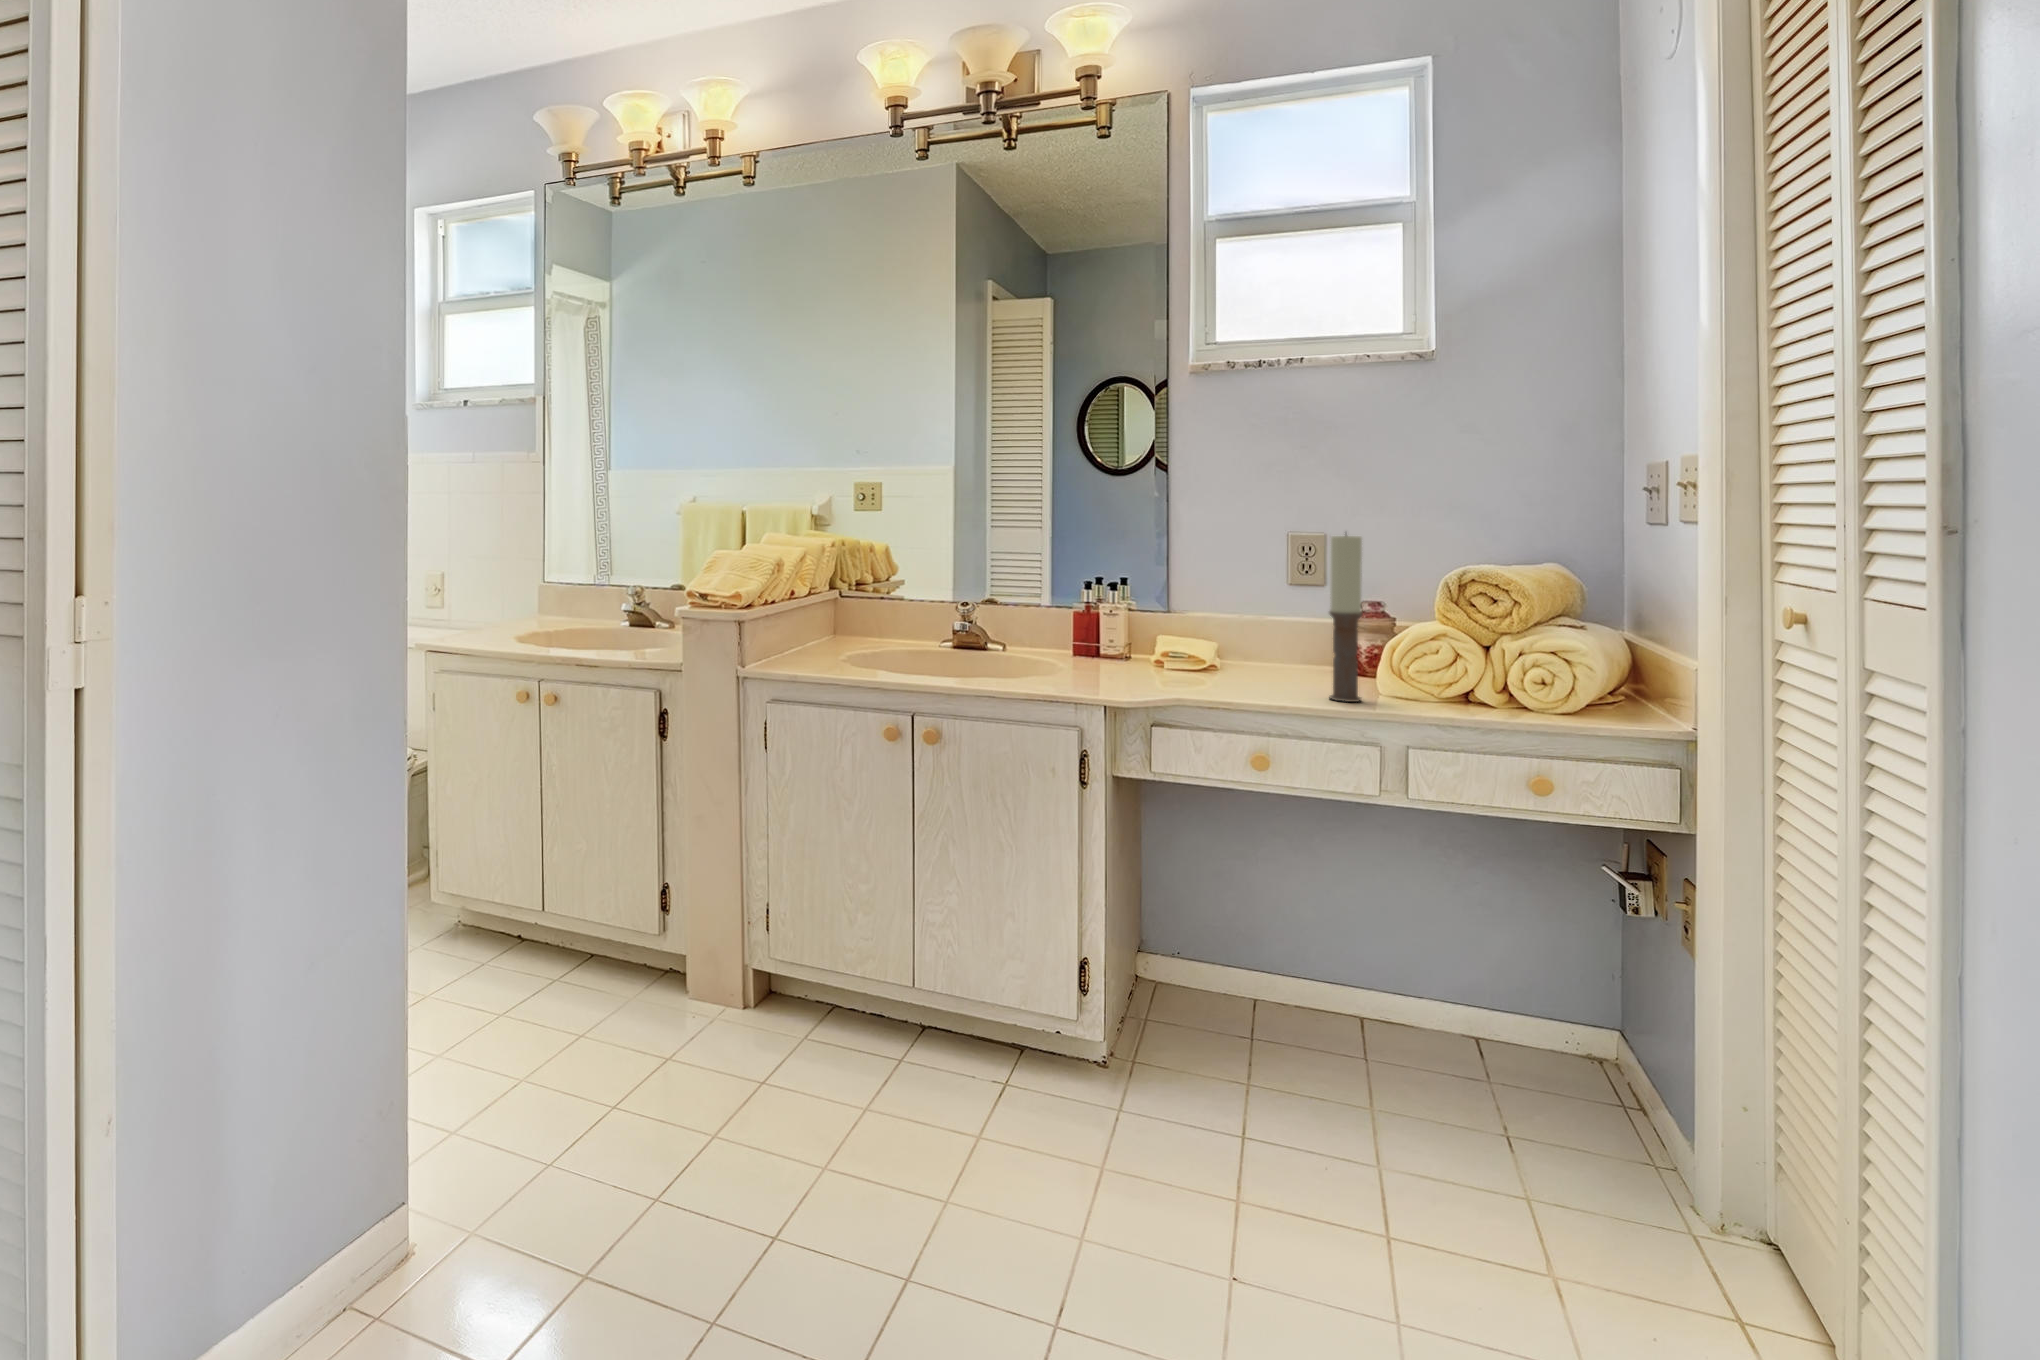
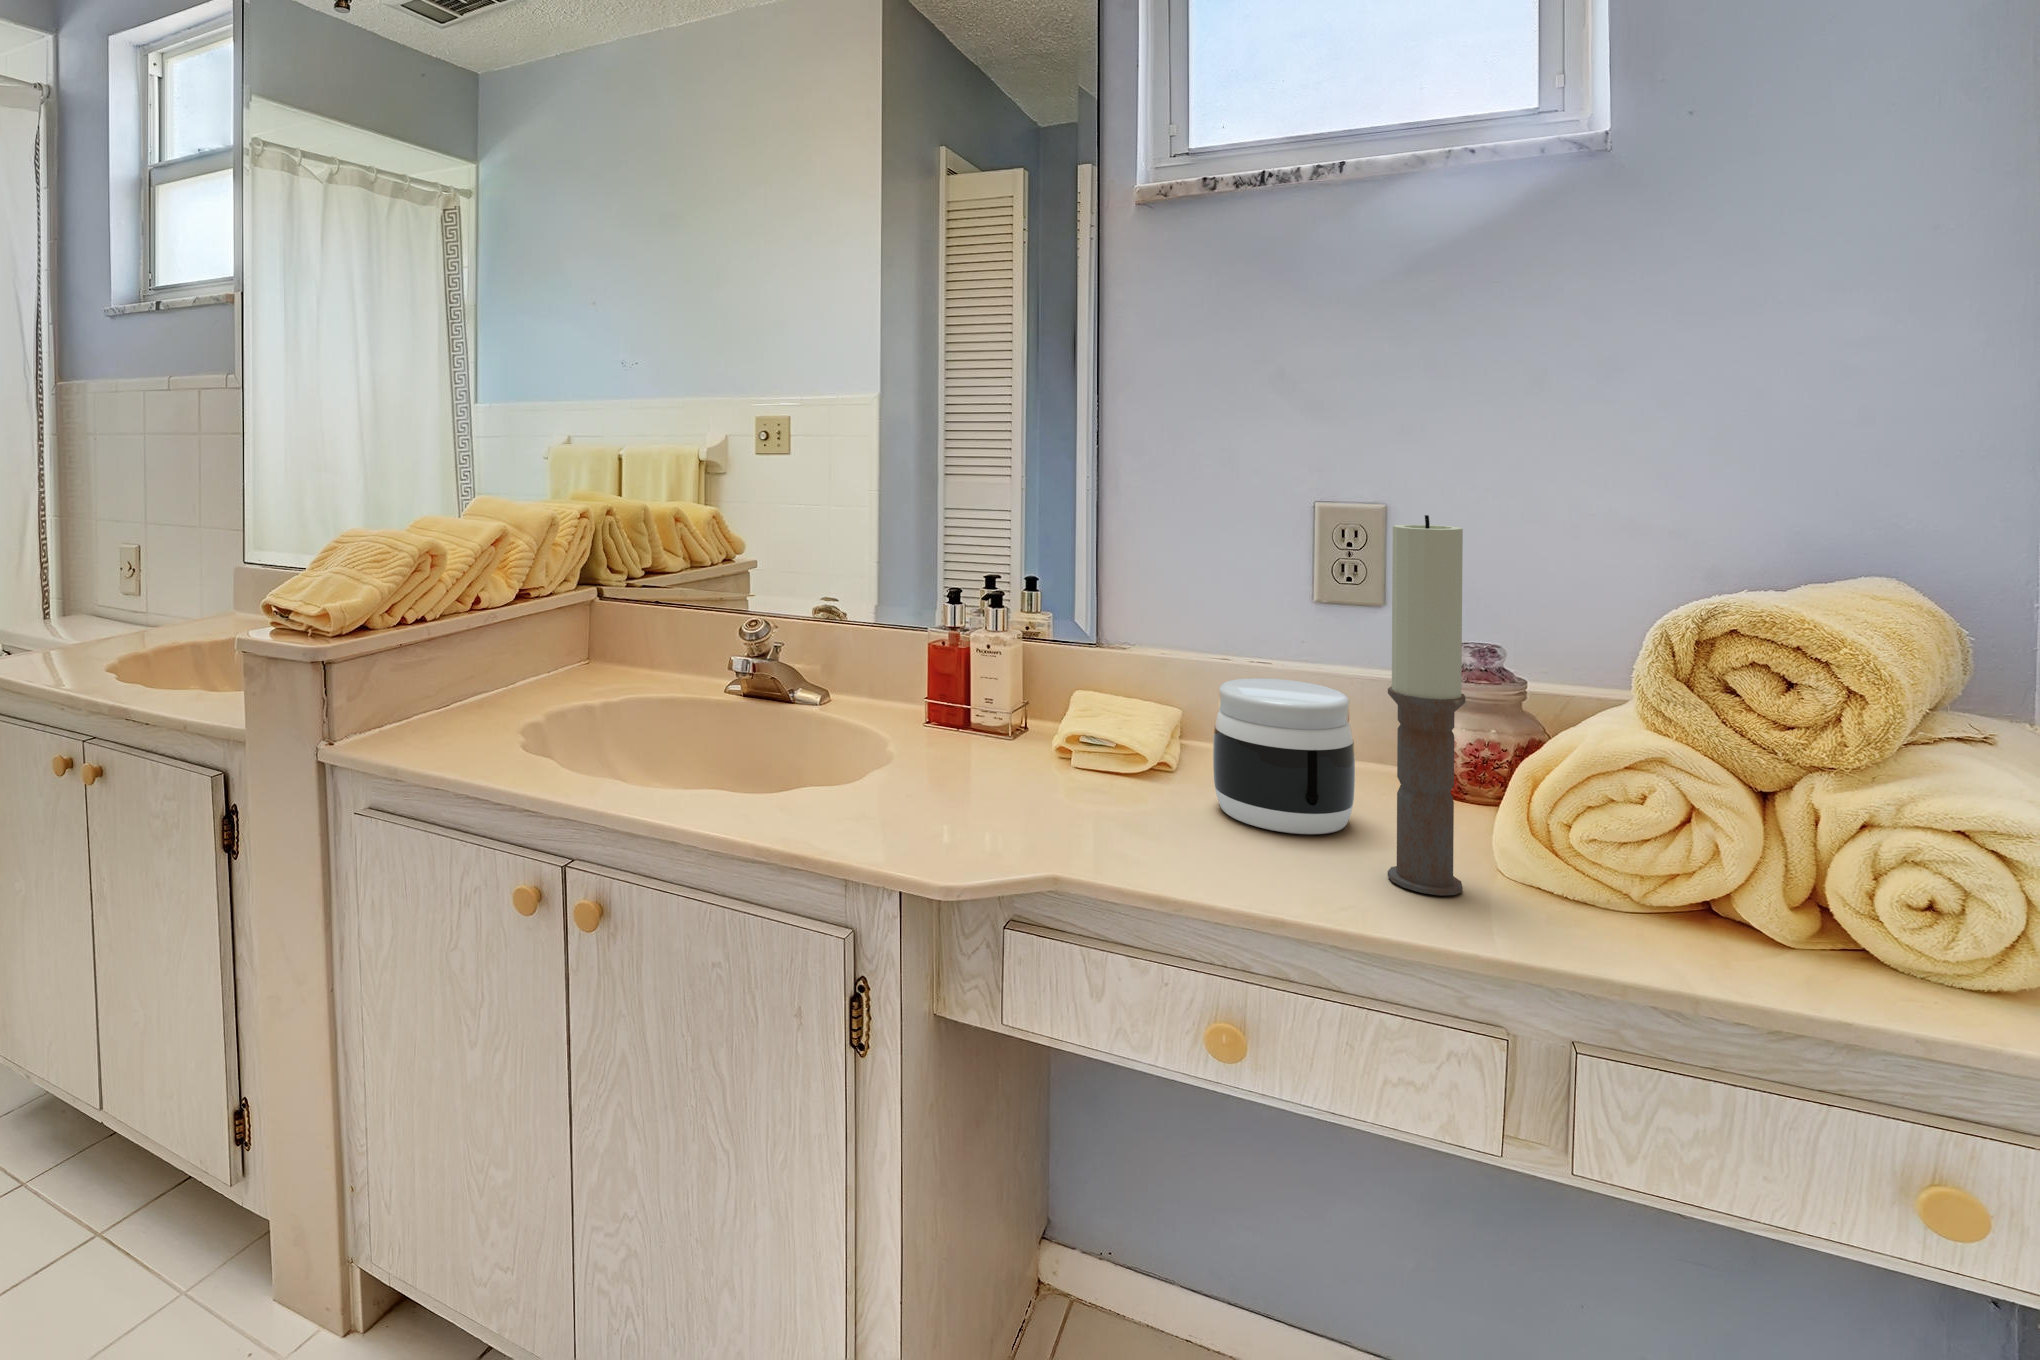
jar: none [1242,619,1312,689] -> present [1213,678,1355,834]

